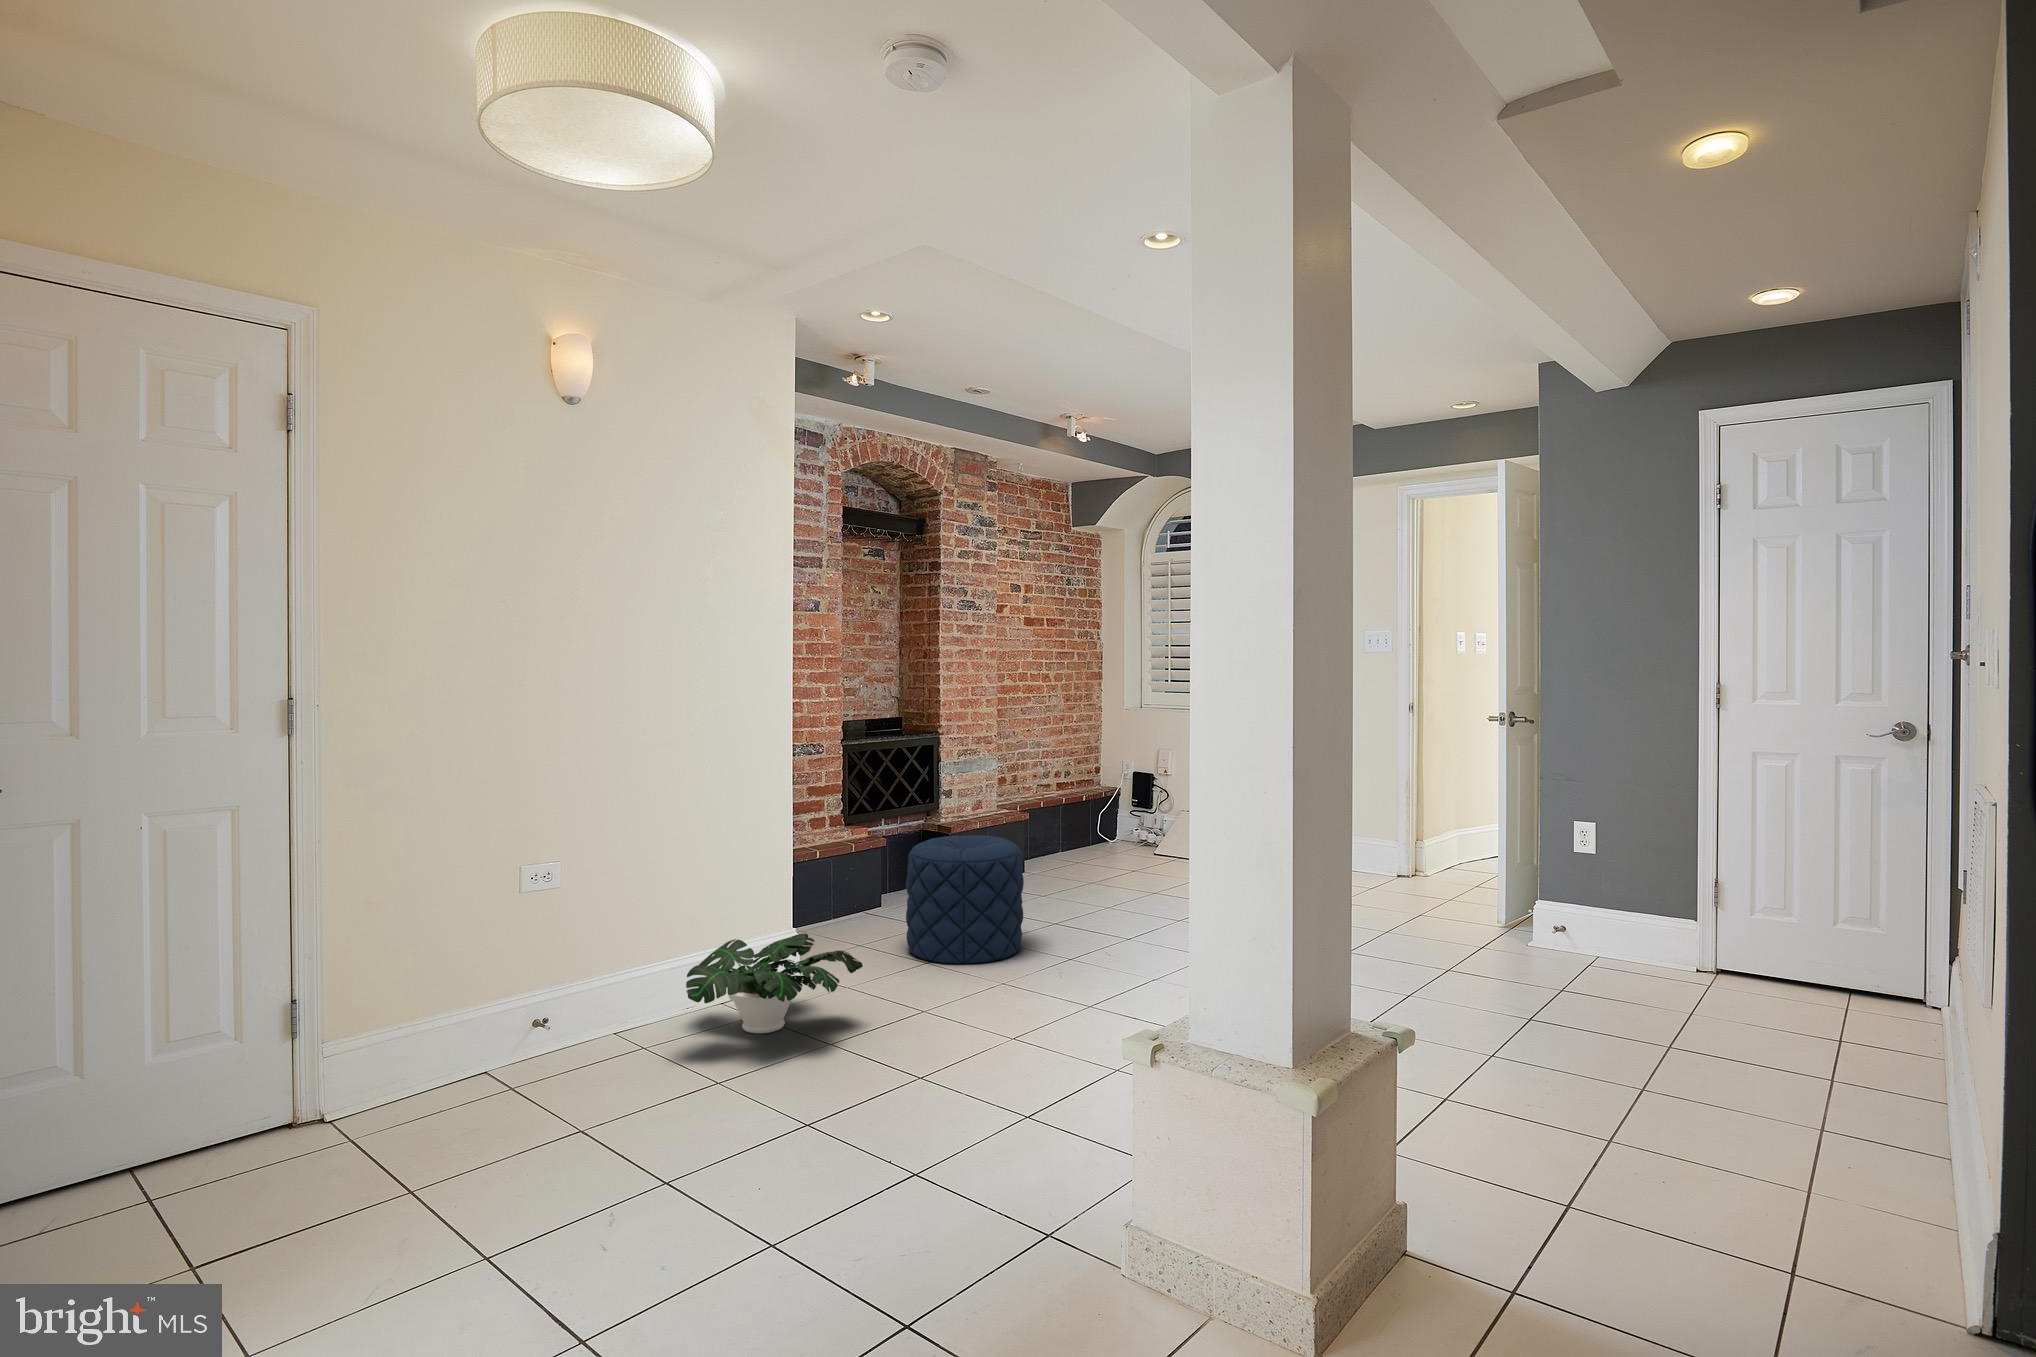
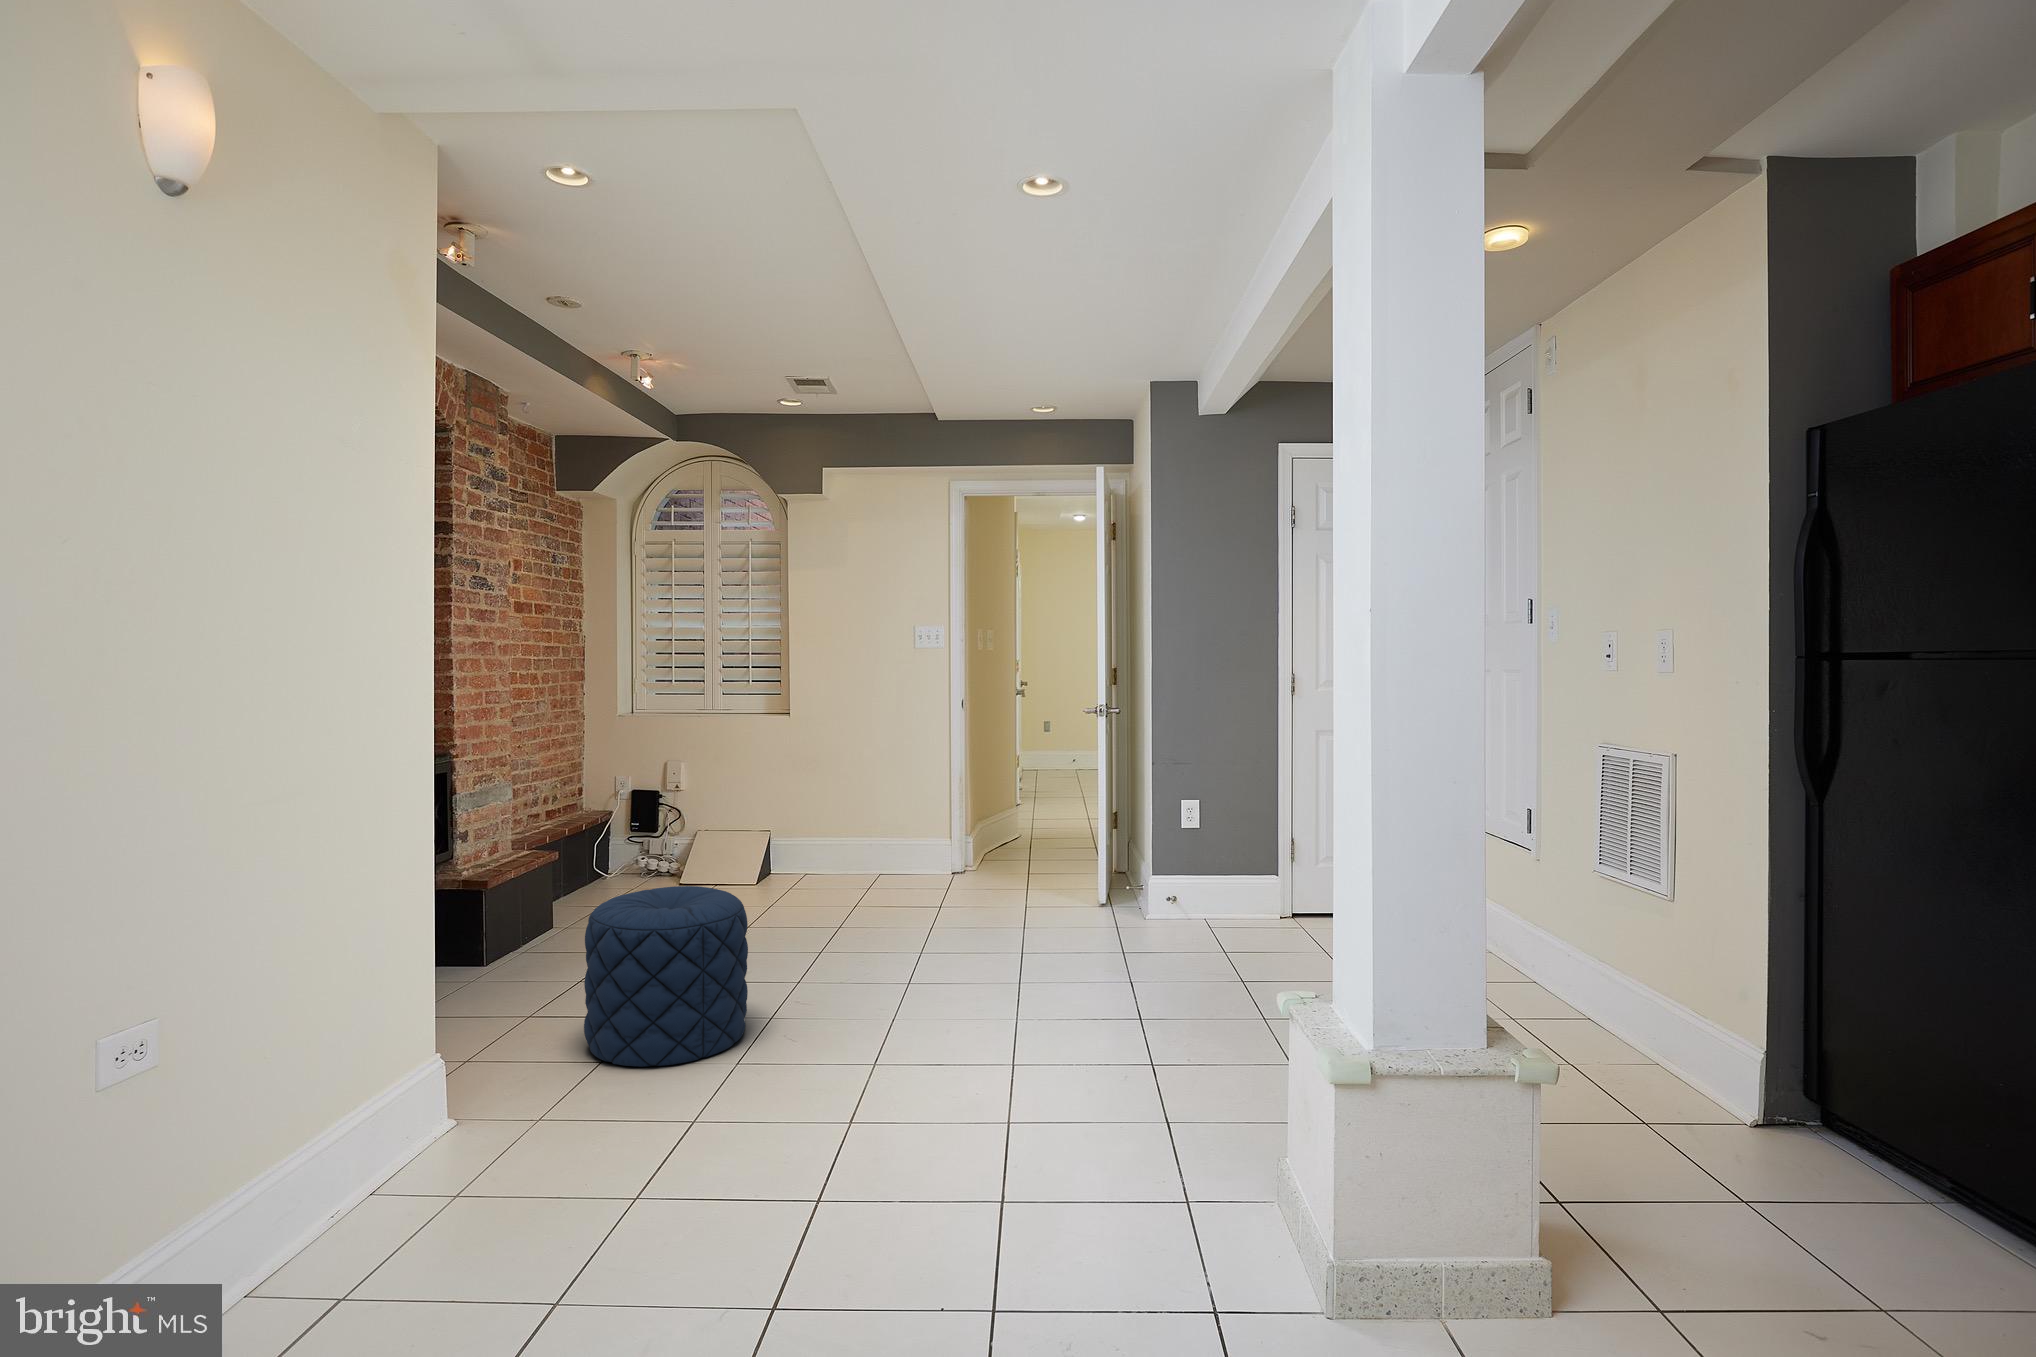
potted plant: present [686,934,863,1033] -> none [450,1070,742,1246]

